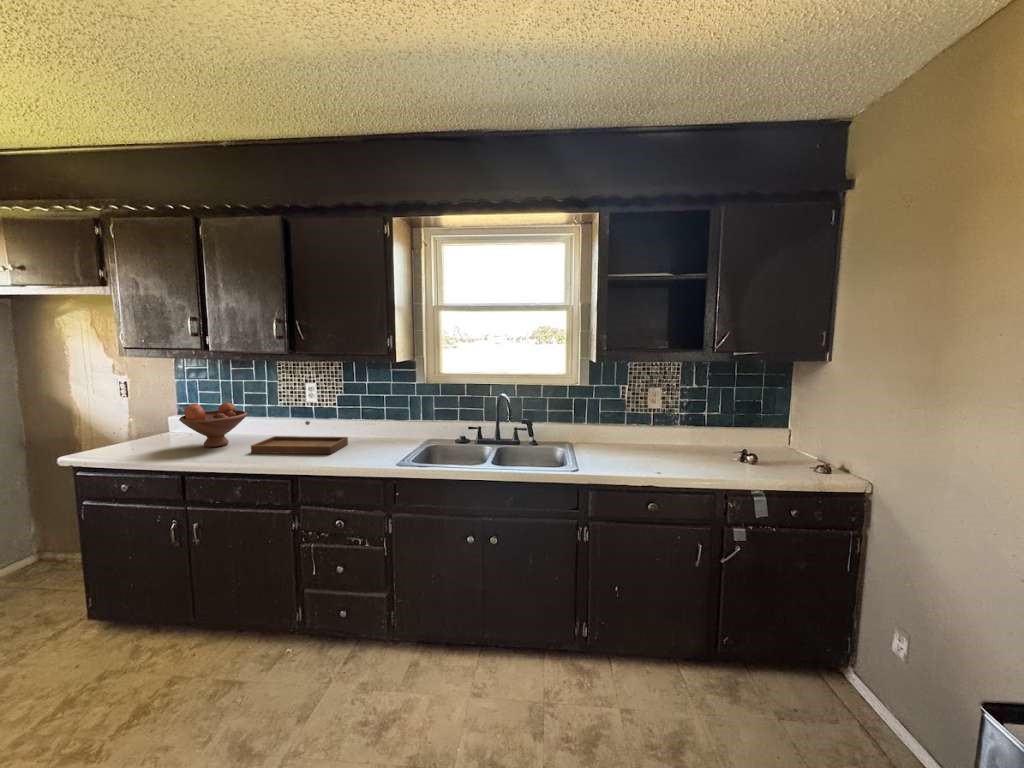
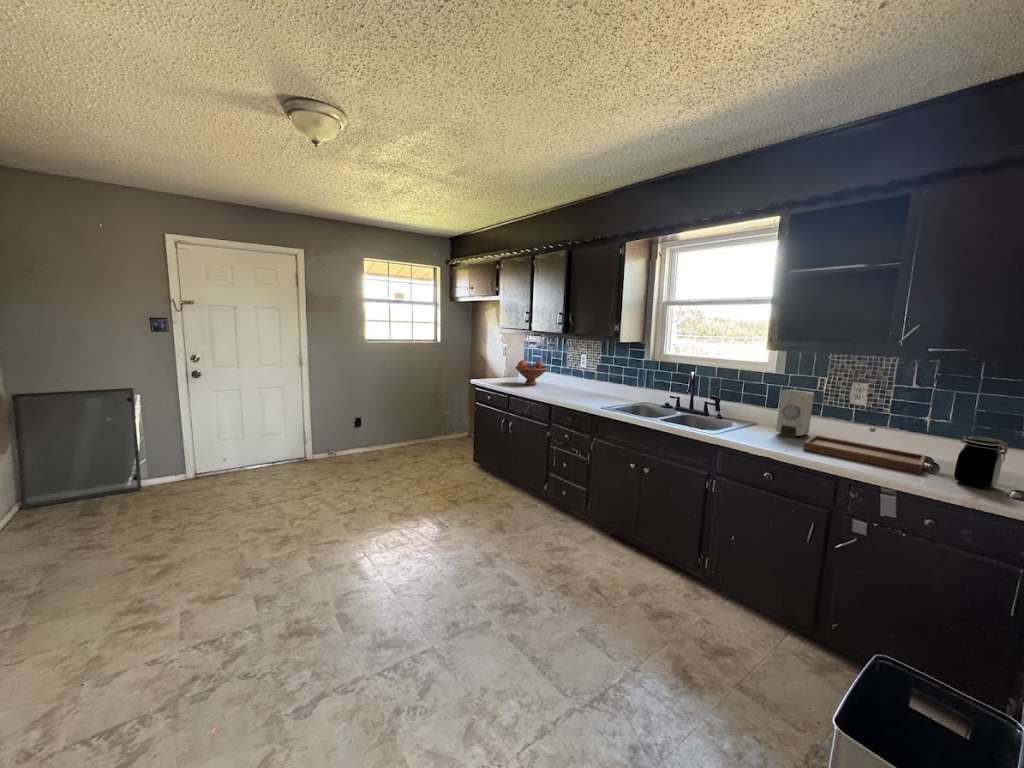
soap dispenser: none [601,402,628,455] -> present [776,390,815,437]
tray: present [251,421,348,454] -> present [803,427,925,474]
jar: none [764,426,800,472] -> present [954,436,1008,489]

